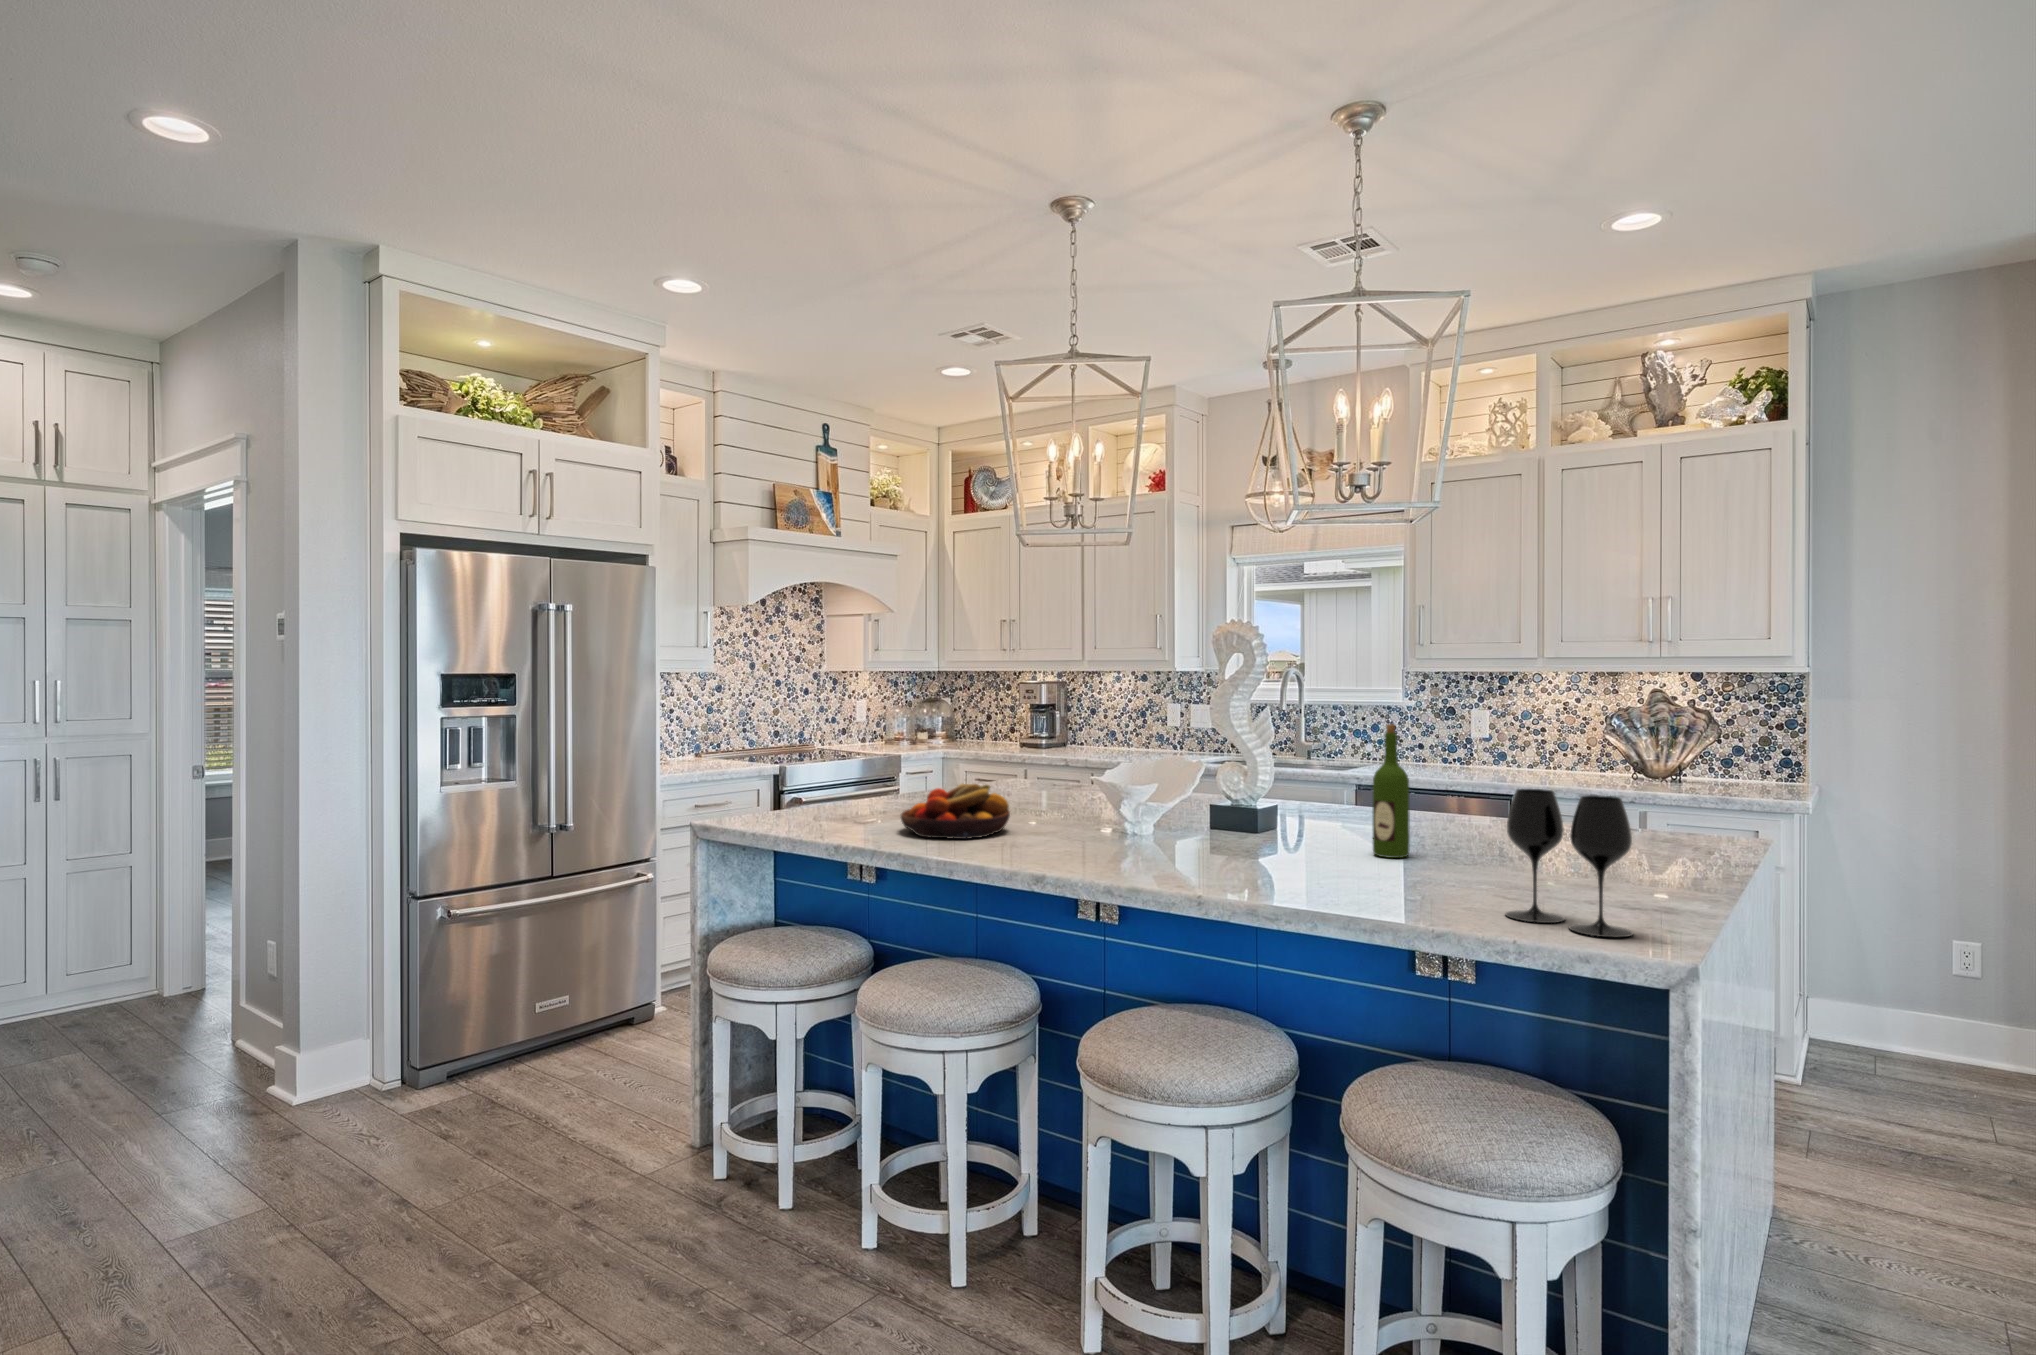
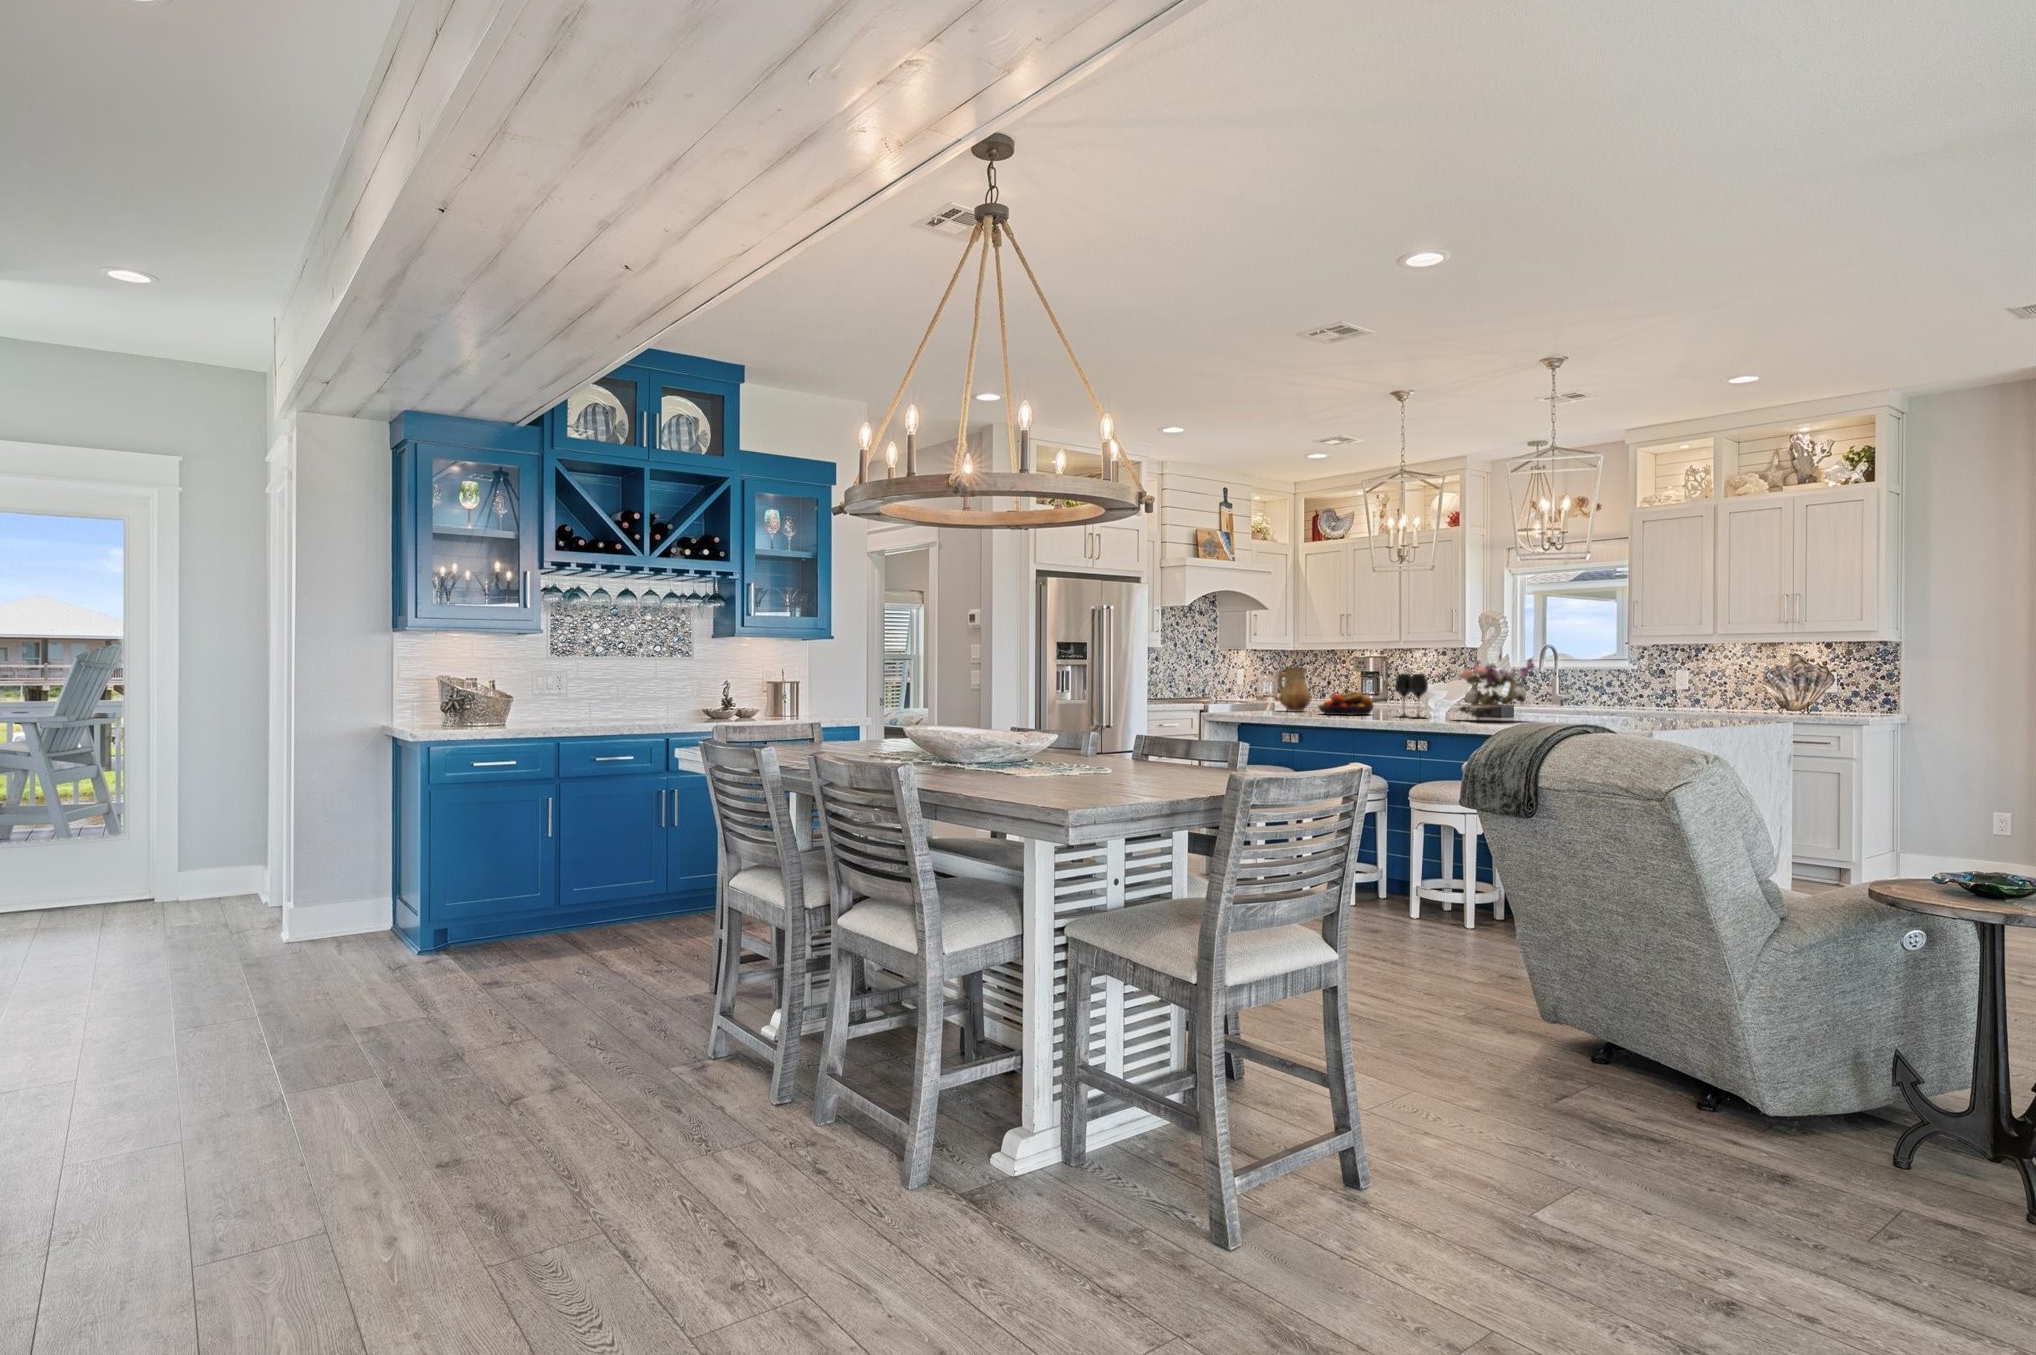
wine bottle: present [1373,724,1410,858] -> none [1558,658,1576,720]
flower arrangement: none [1154,726,1340,868] -> present [1458,658,1534,719]
ceramic pitcher: none [839,727,900,816] -> present [1278,667,1311,712]
wine glass: present [1506,789,1633,937] -> present [1395,674,1428,718]

